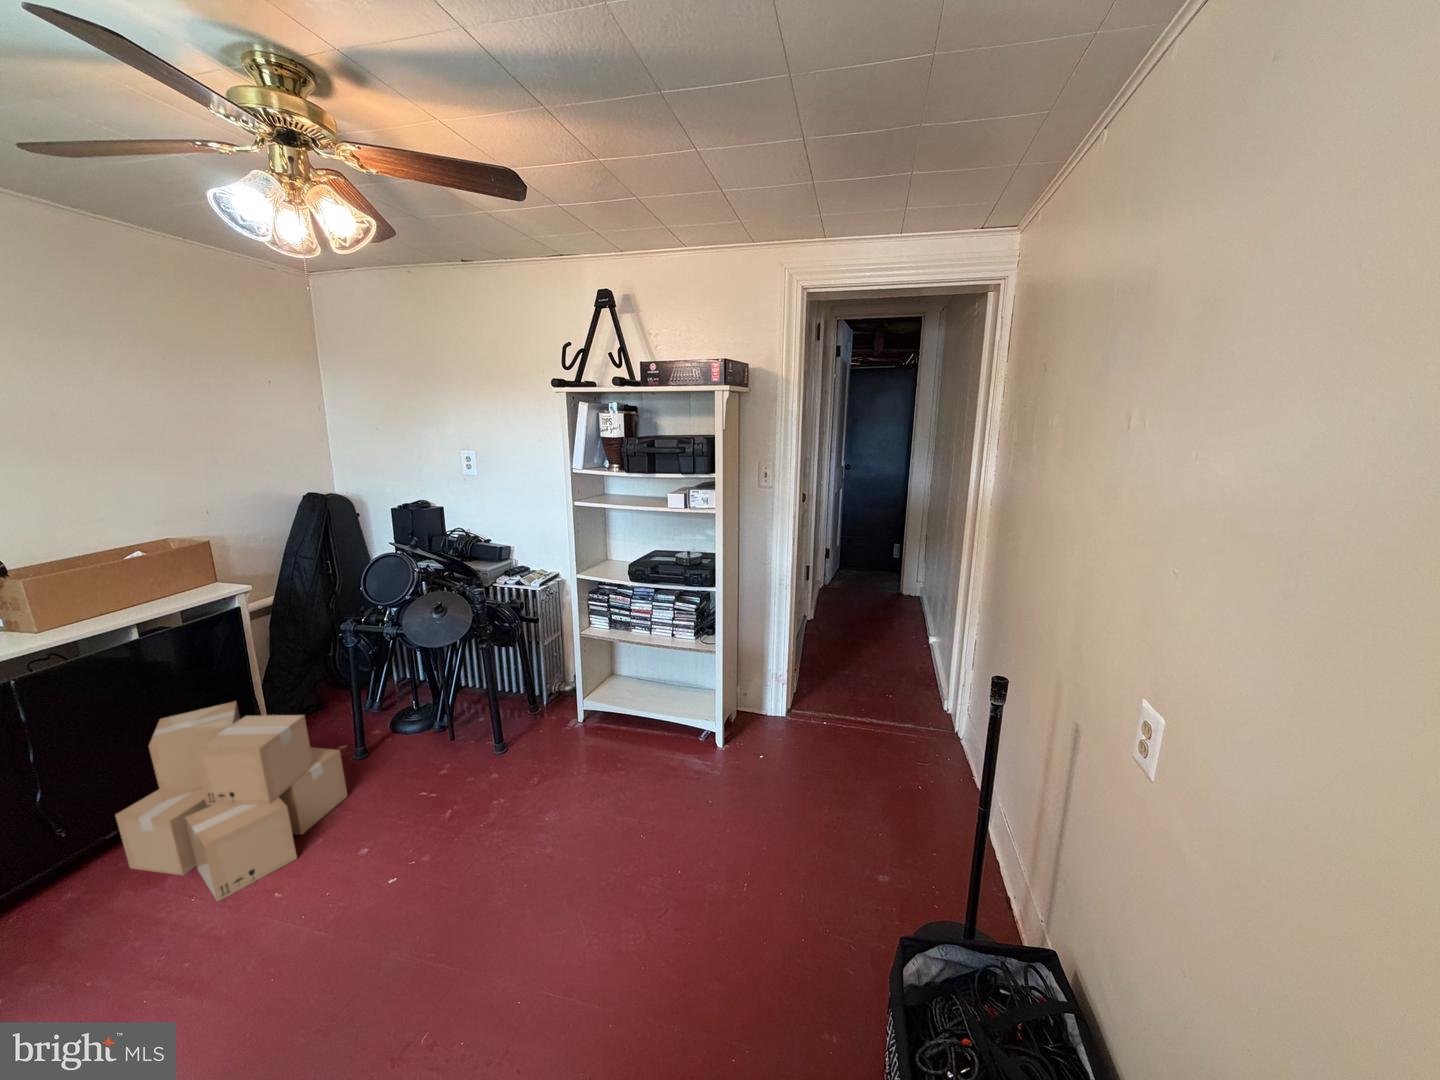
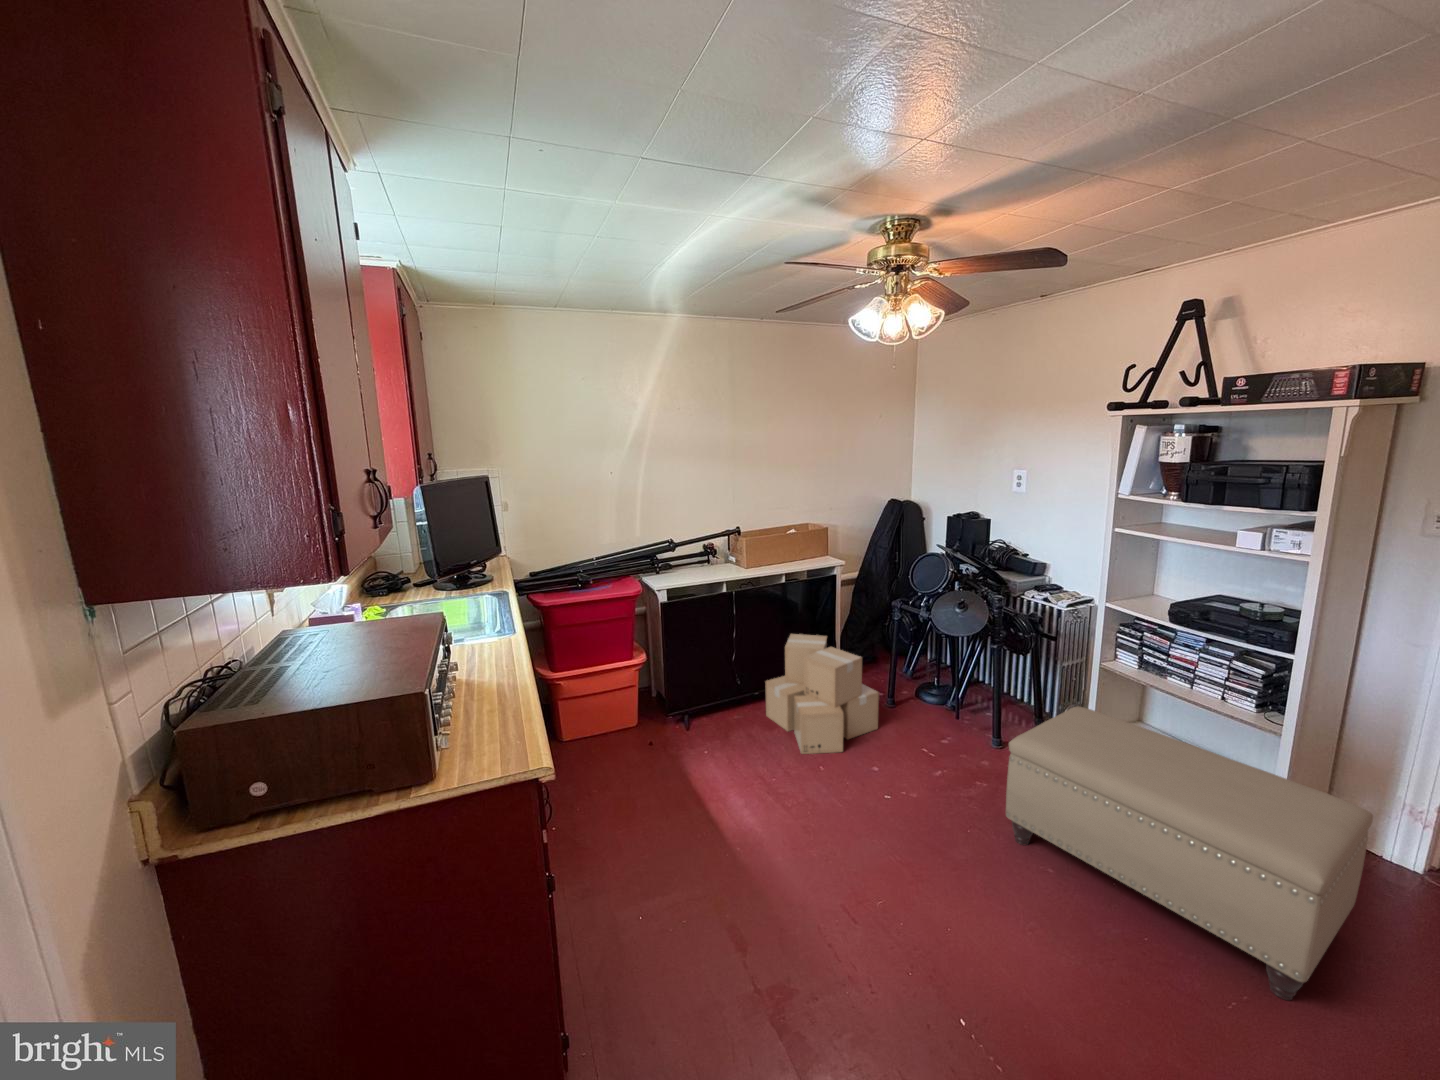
ottoman: none [524,683,787,868] -> present [1006,706,1373,1000]

